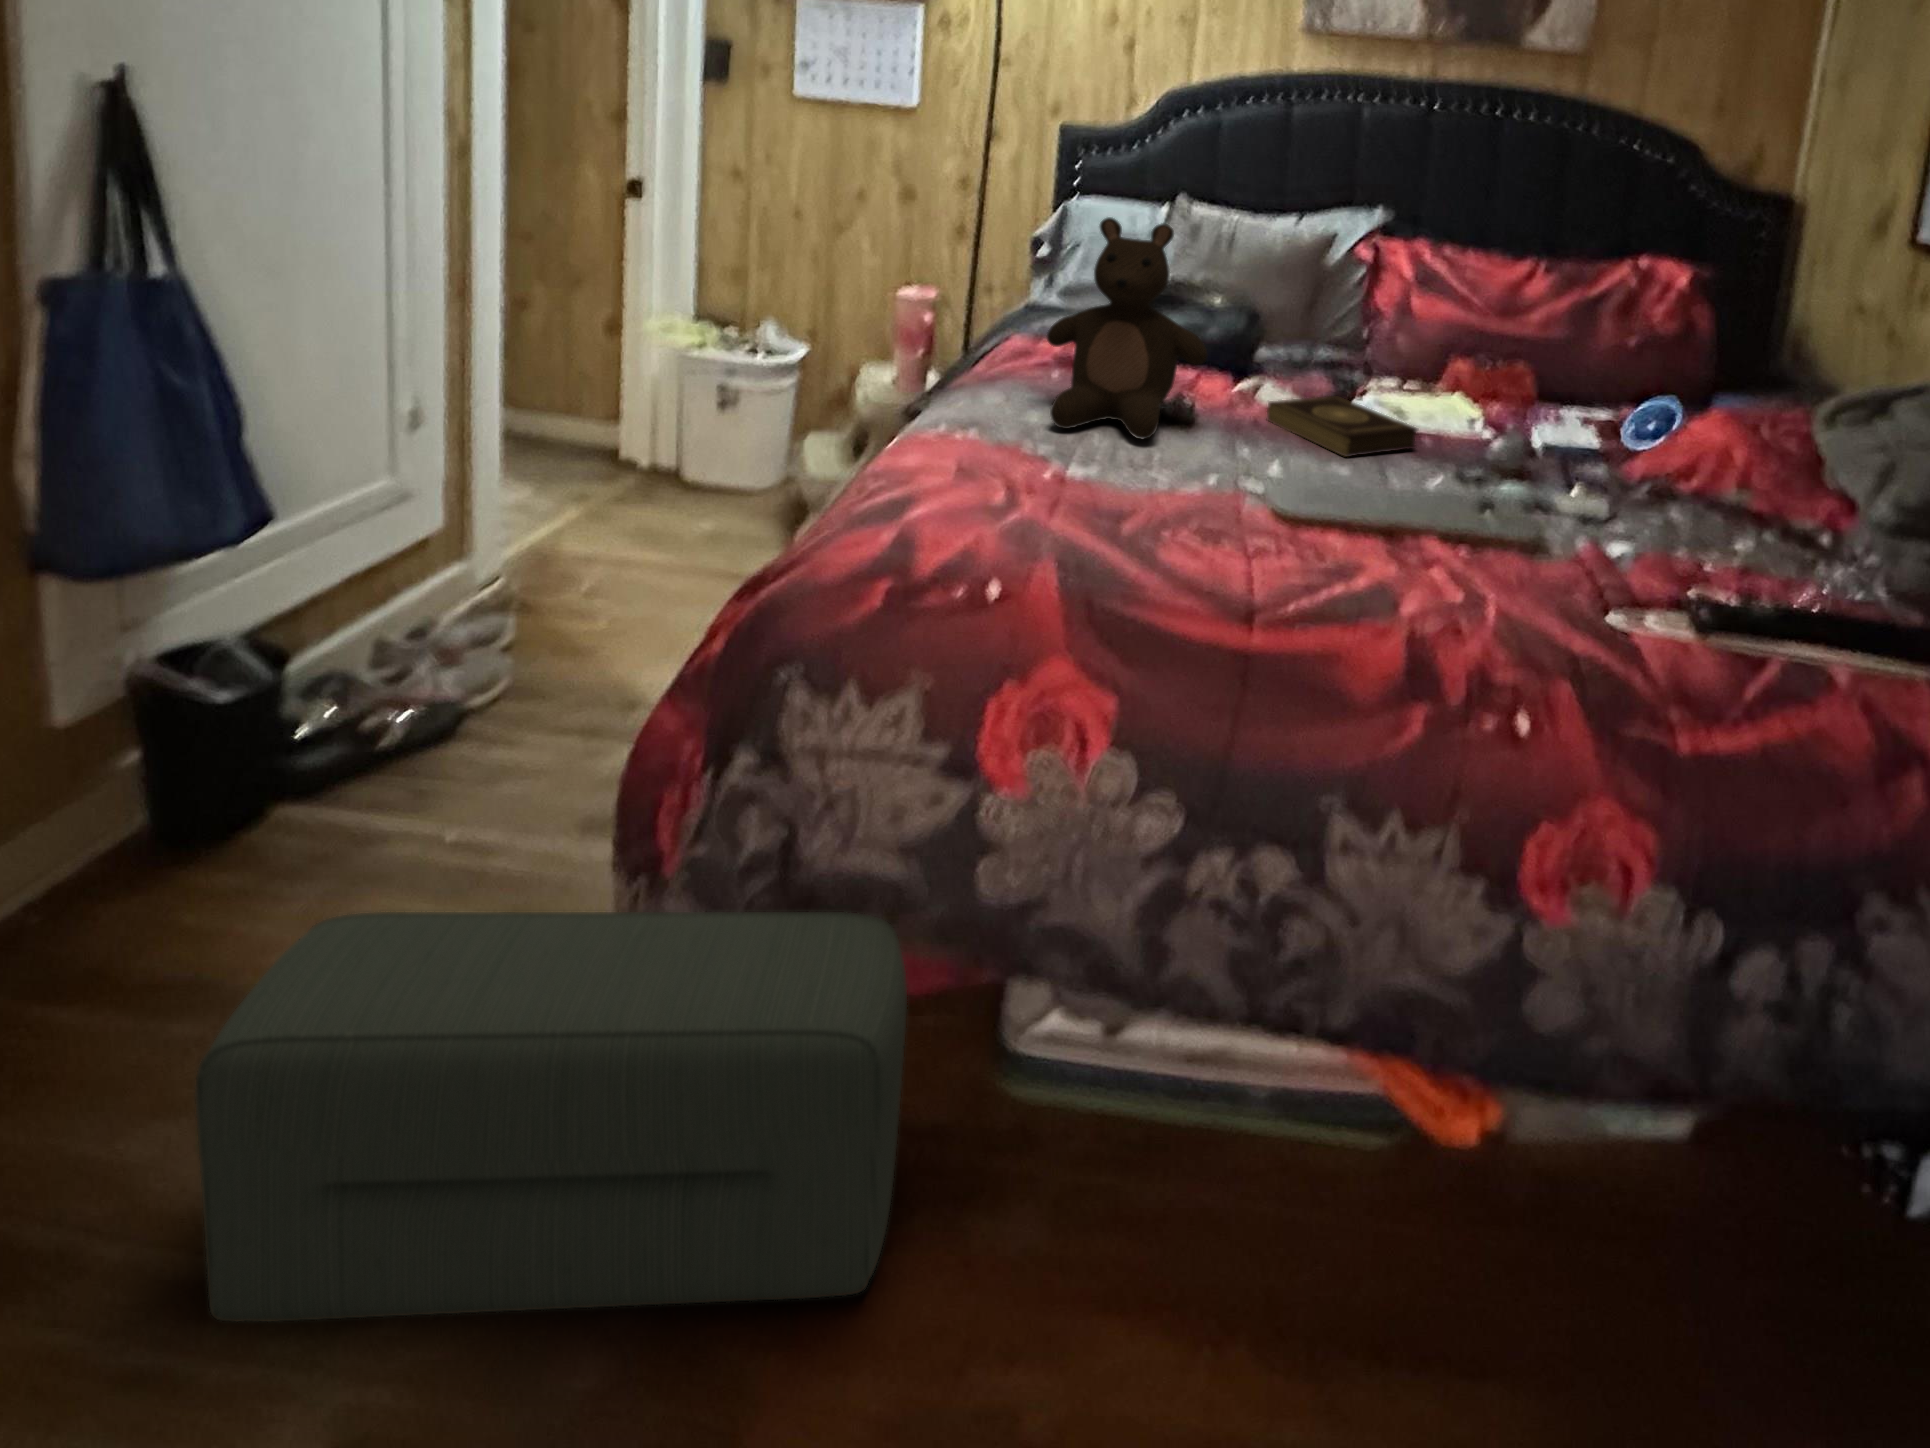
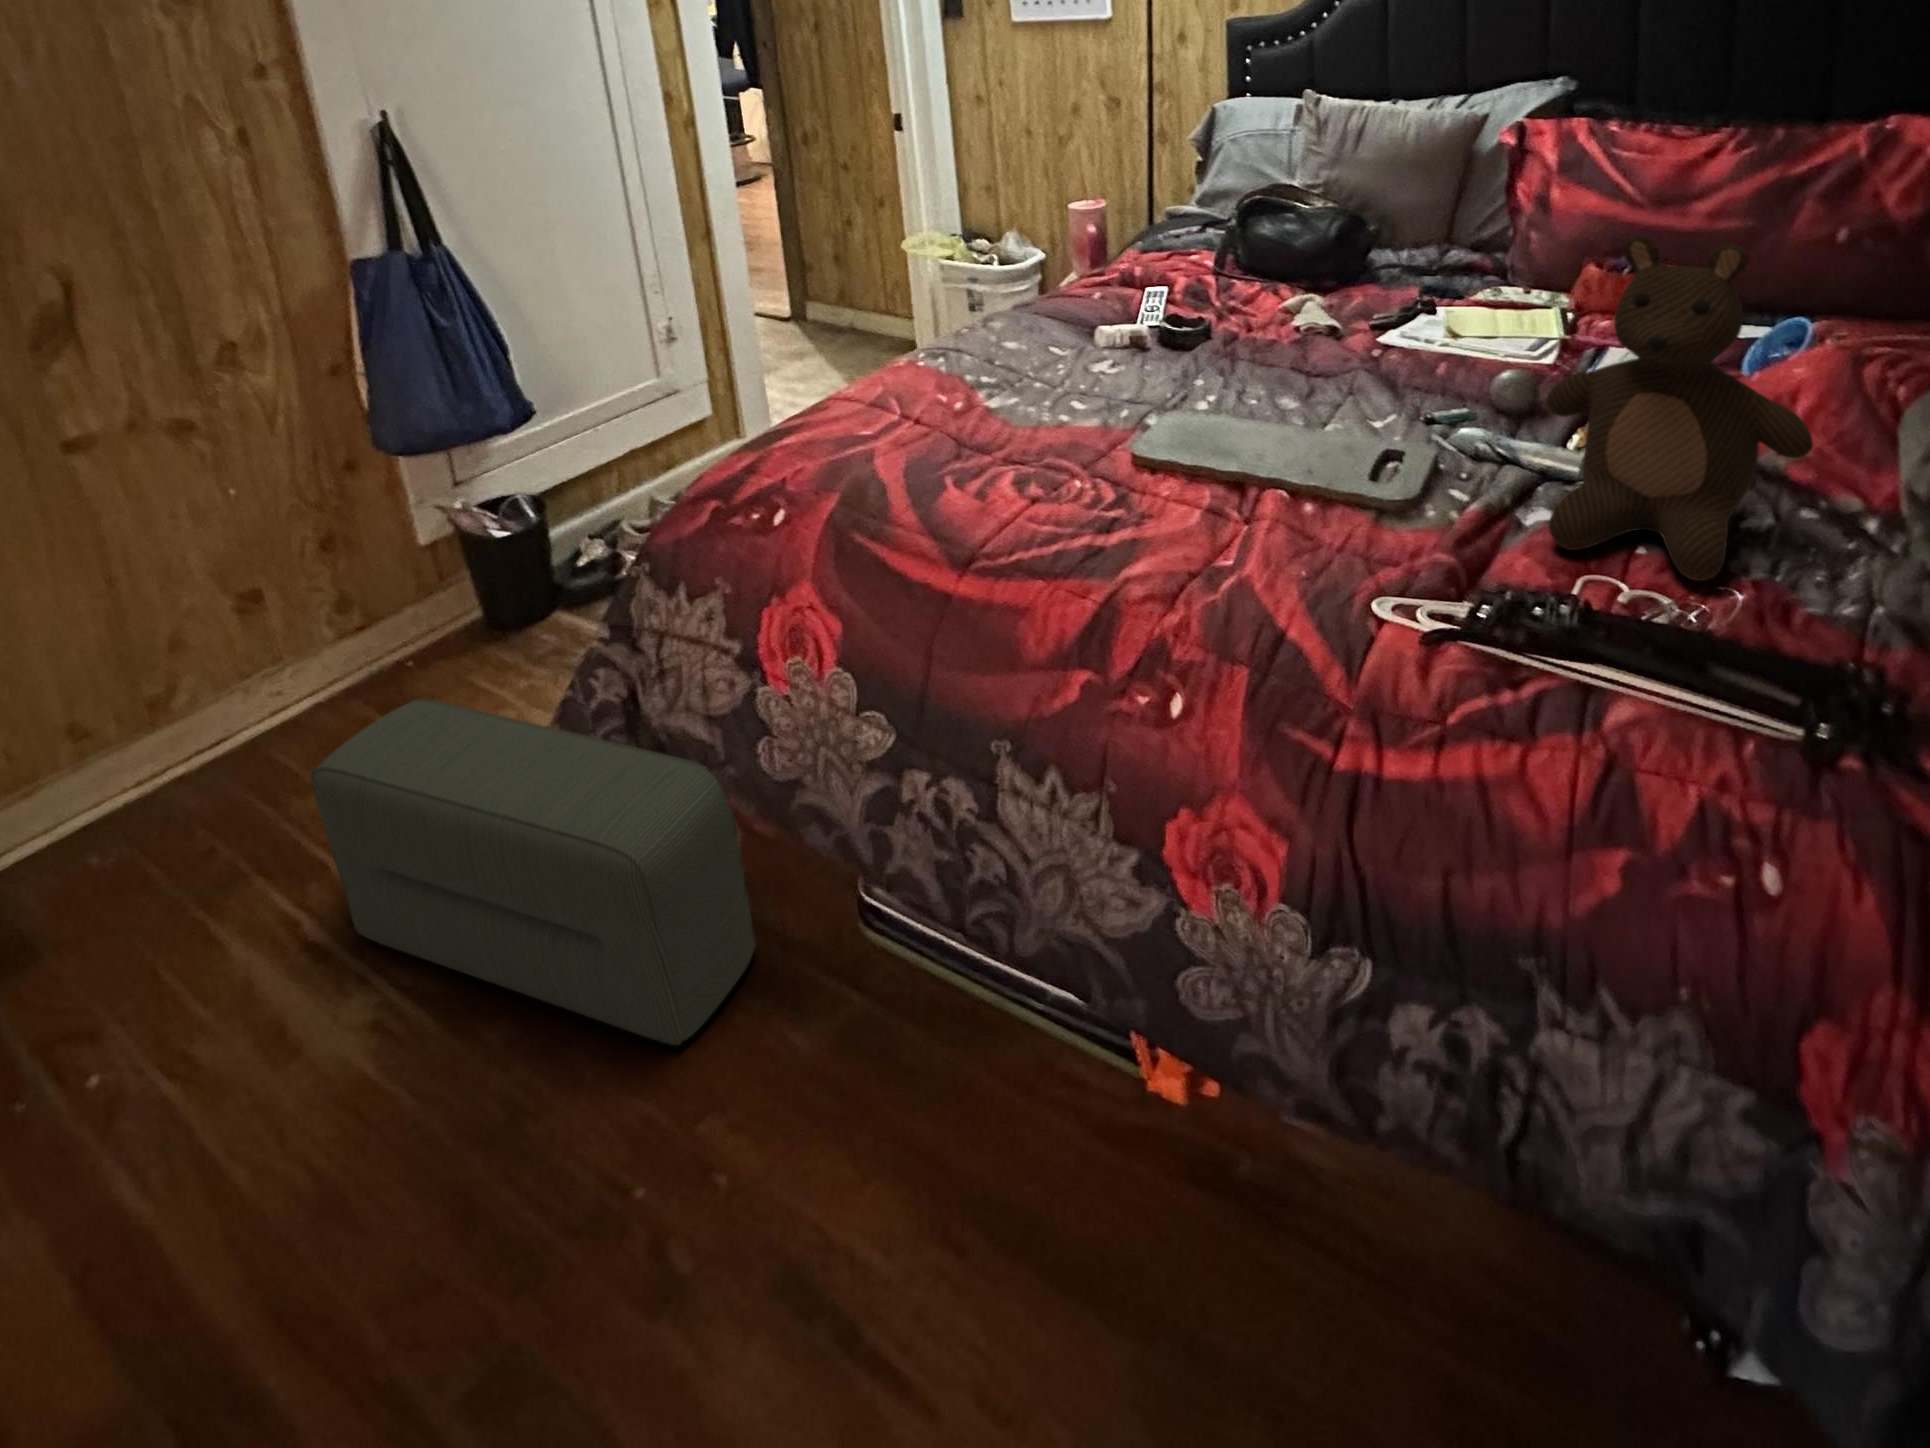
stuffed bear: present [1047,217,1207,439] -> present [1546,235,1813,581]
book: present [1267,396,1418,457] -> none [1263,315,1400,389]

